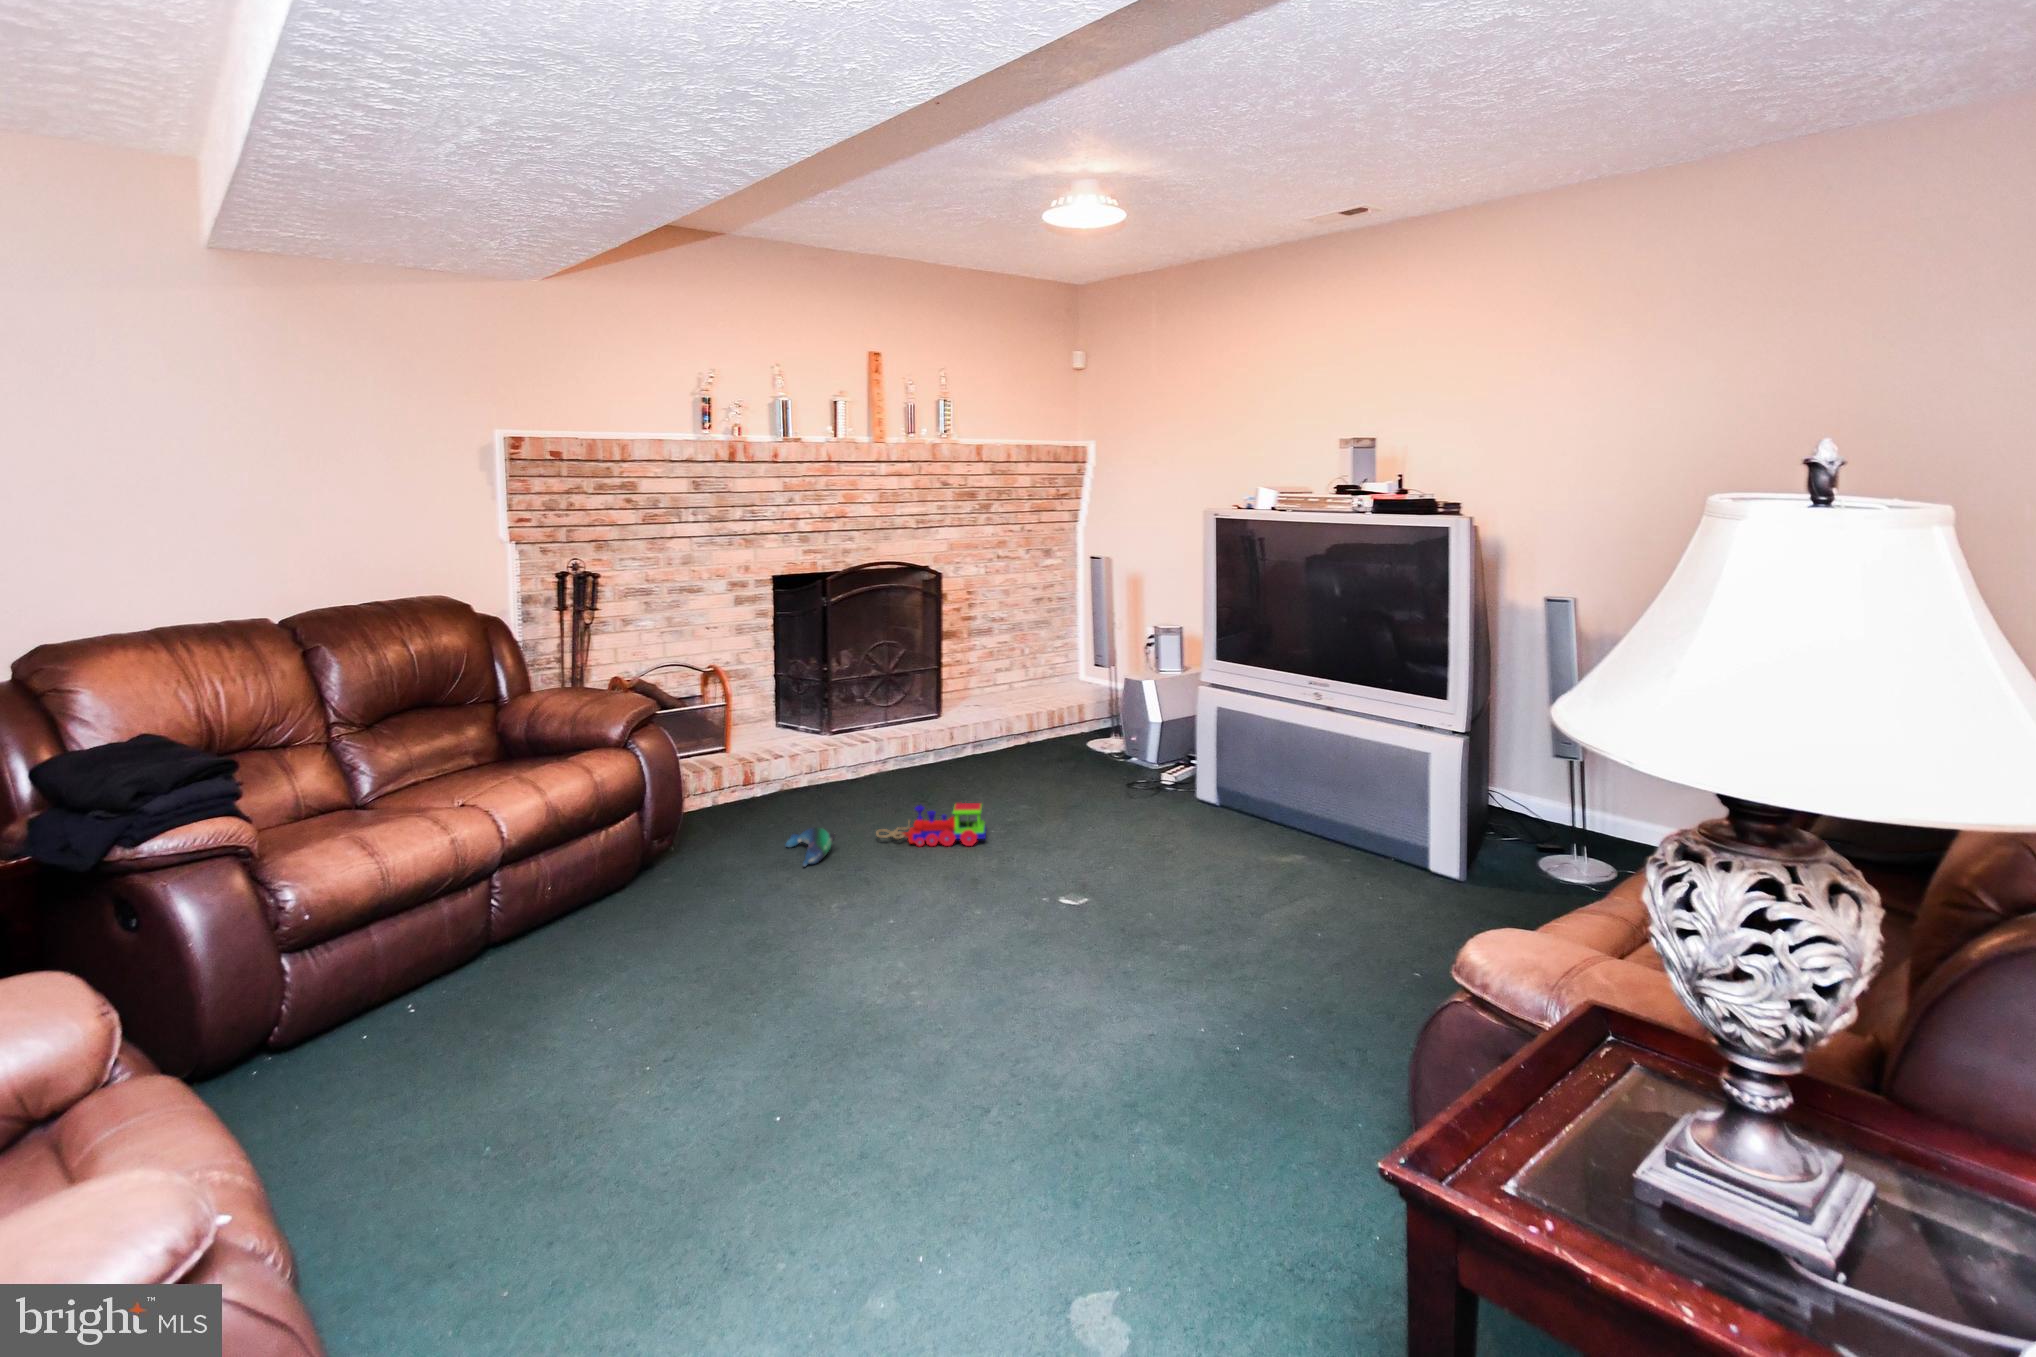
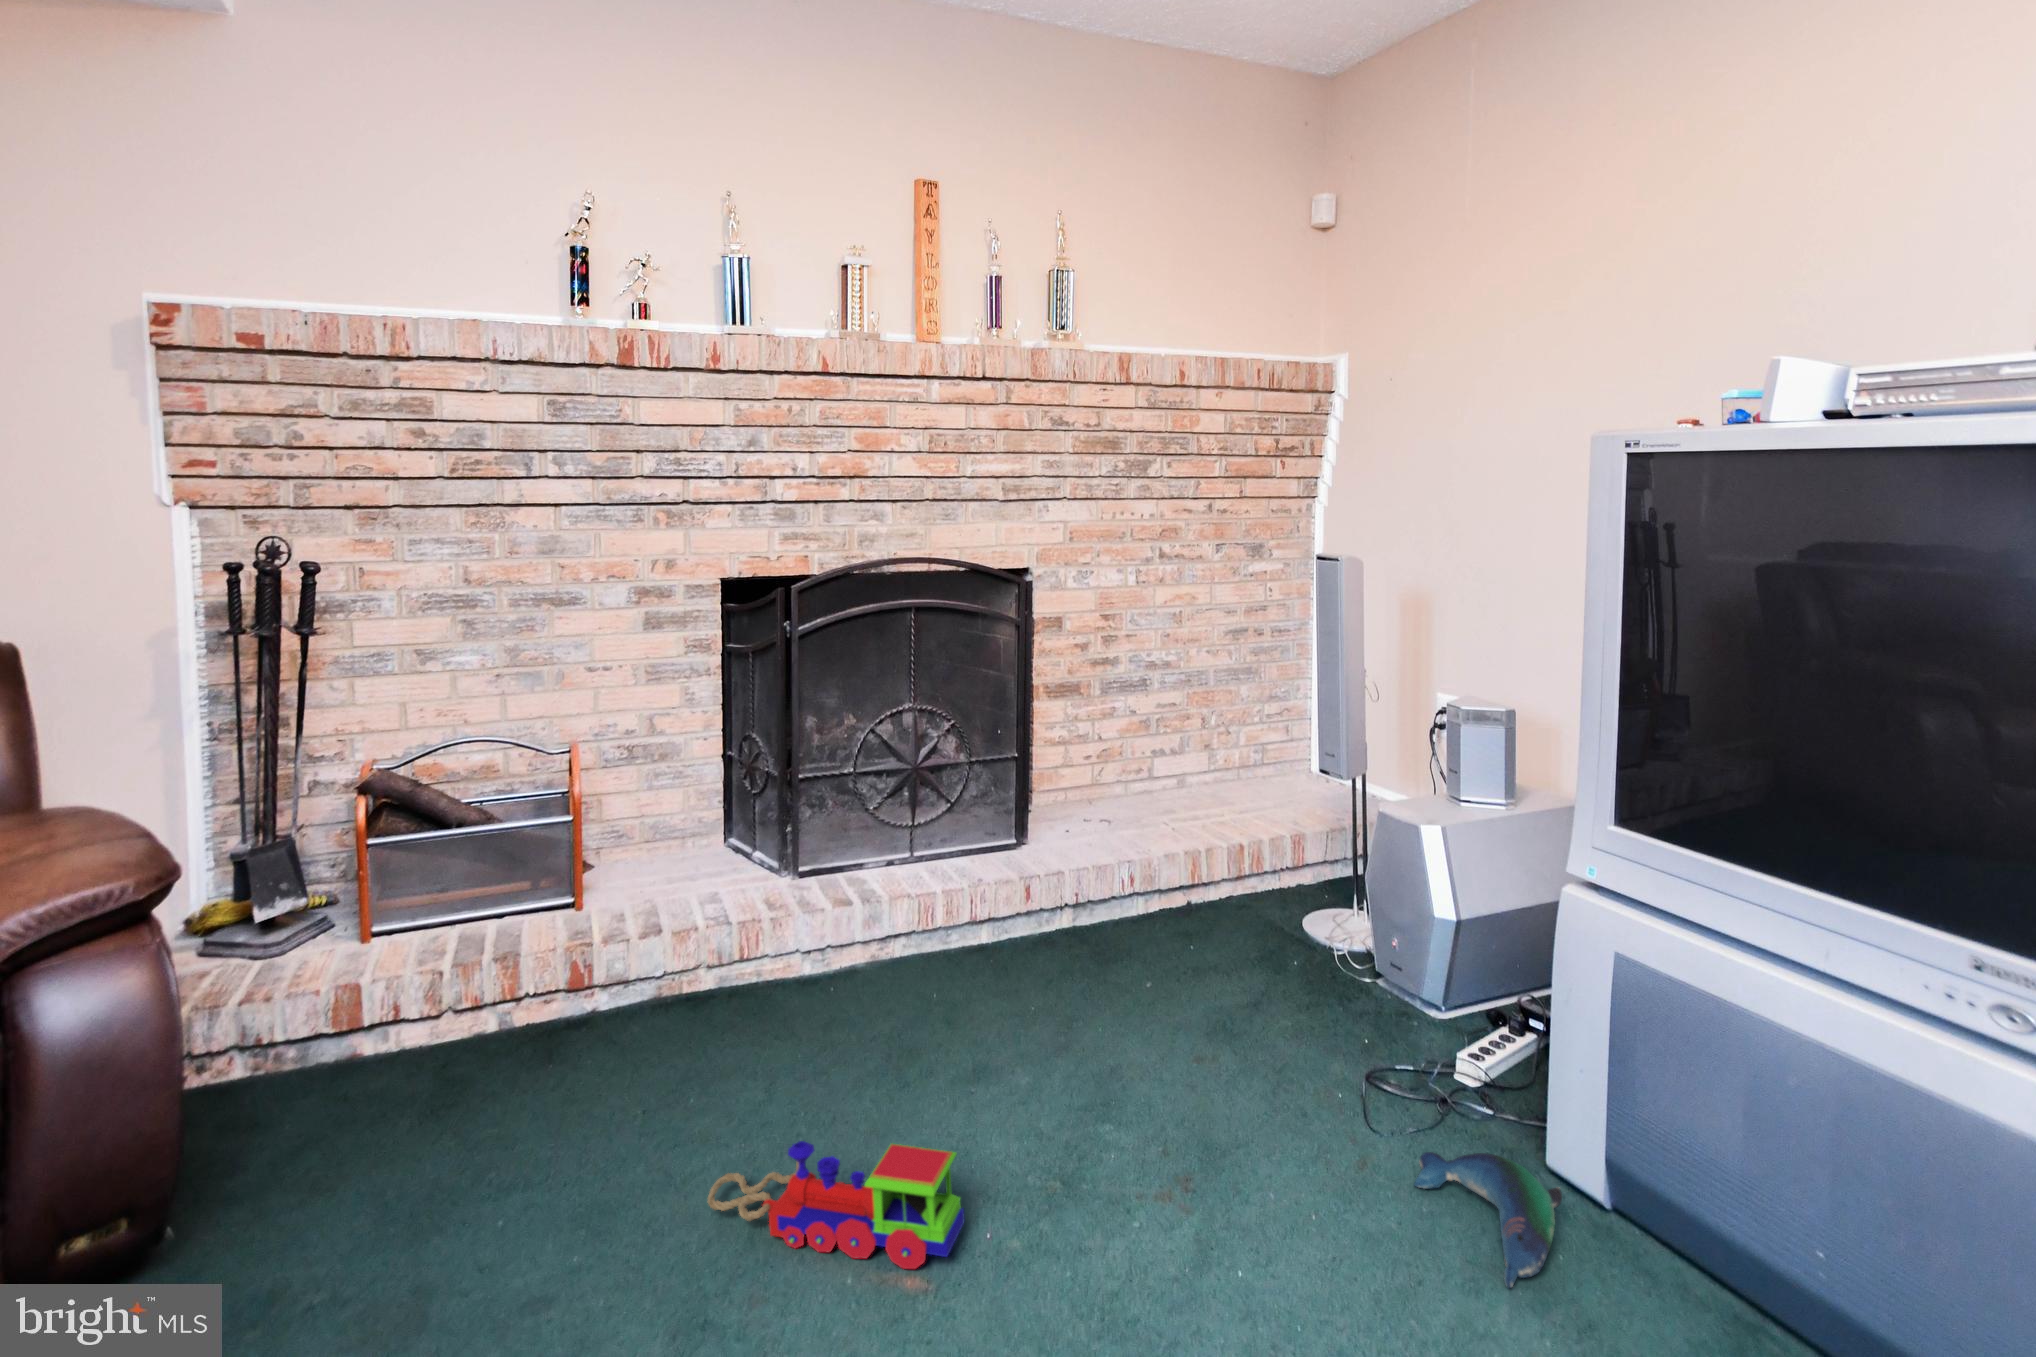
plush toy: present [785,827,835,867] -> present [1414,1152,1562,1288]

